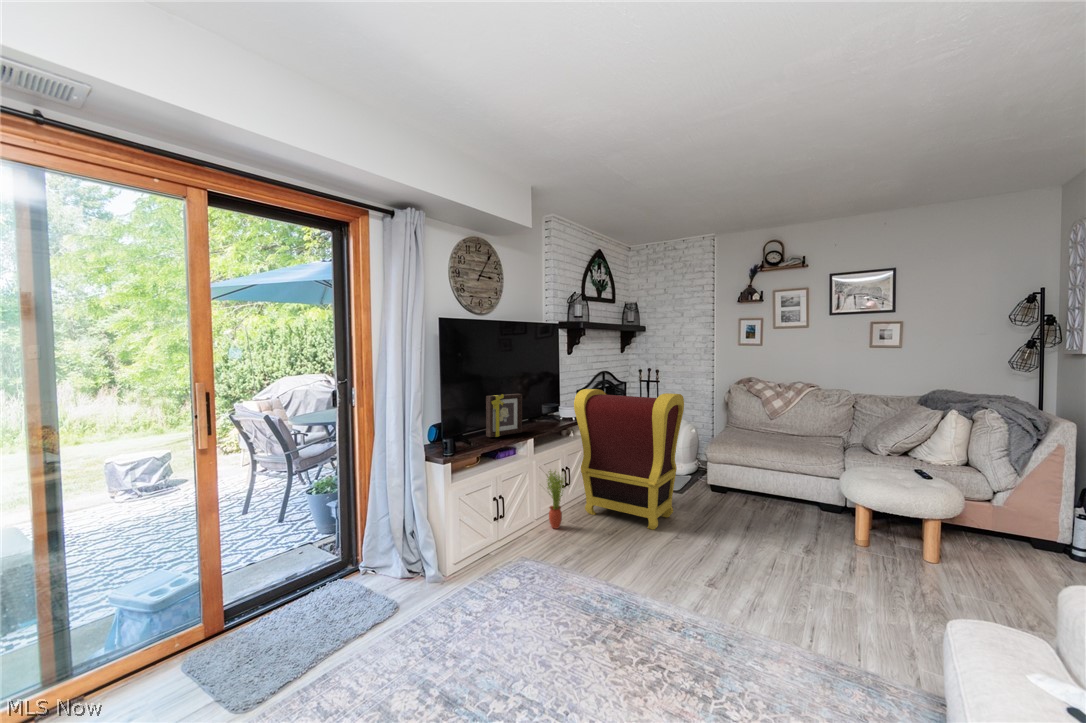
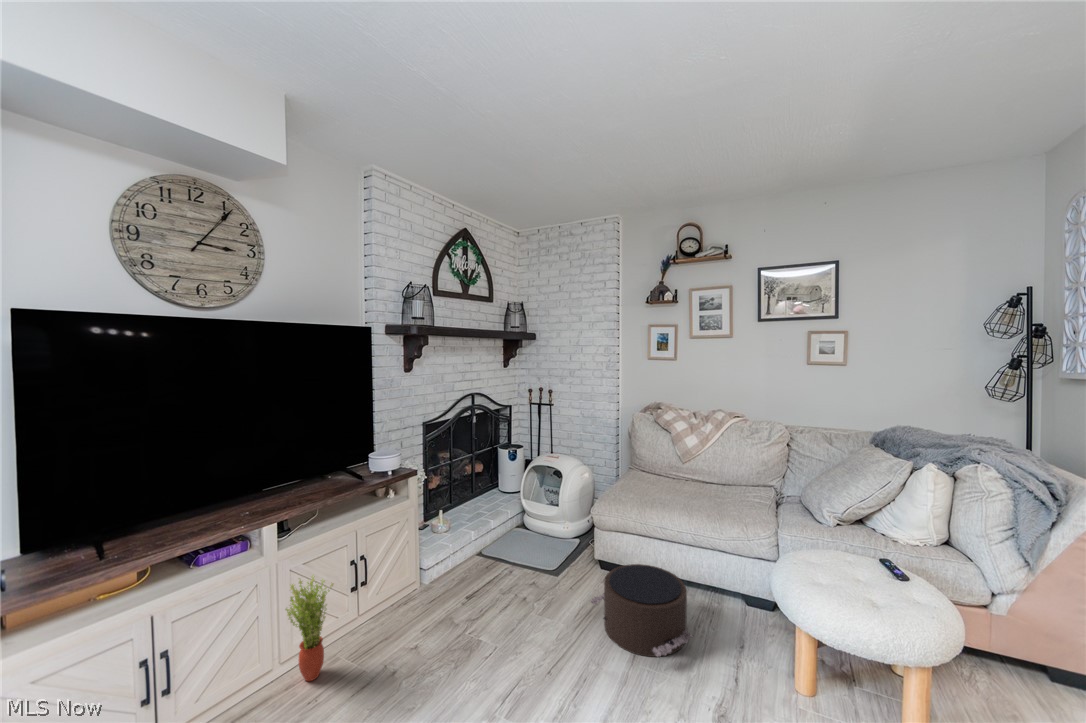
armchair: present [574,389,684,530] -> none [369,428,540,673]
picture frame: present [486,394,522,437] -> none [147,449,241,539]
pouf: none [712,481,788,528] -> present [590,564,693,657]

